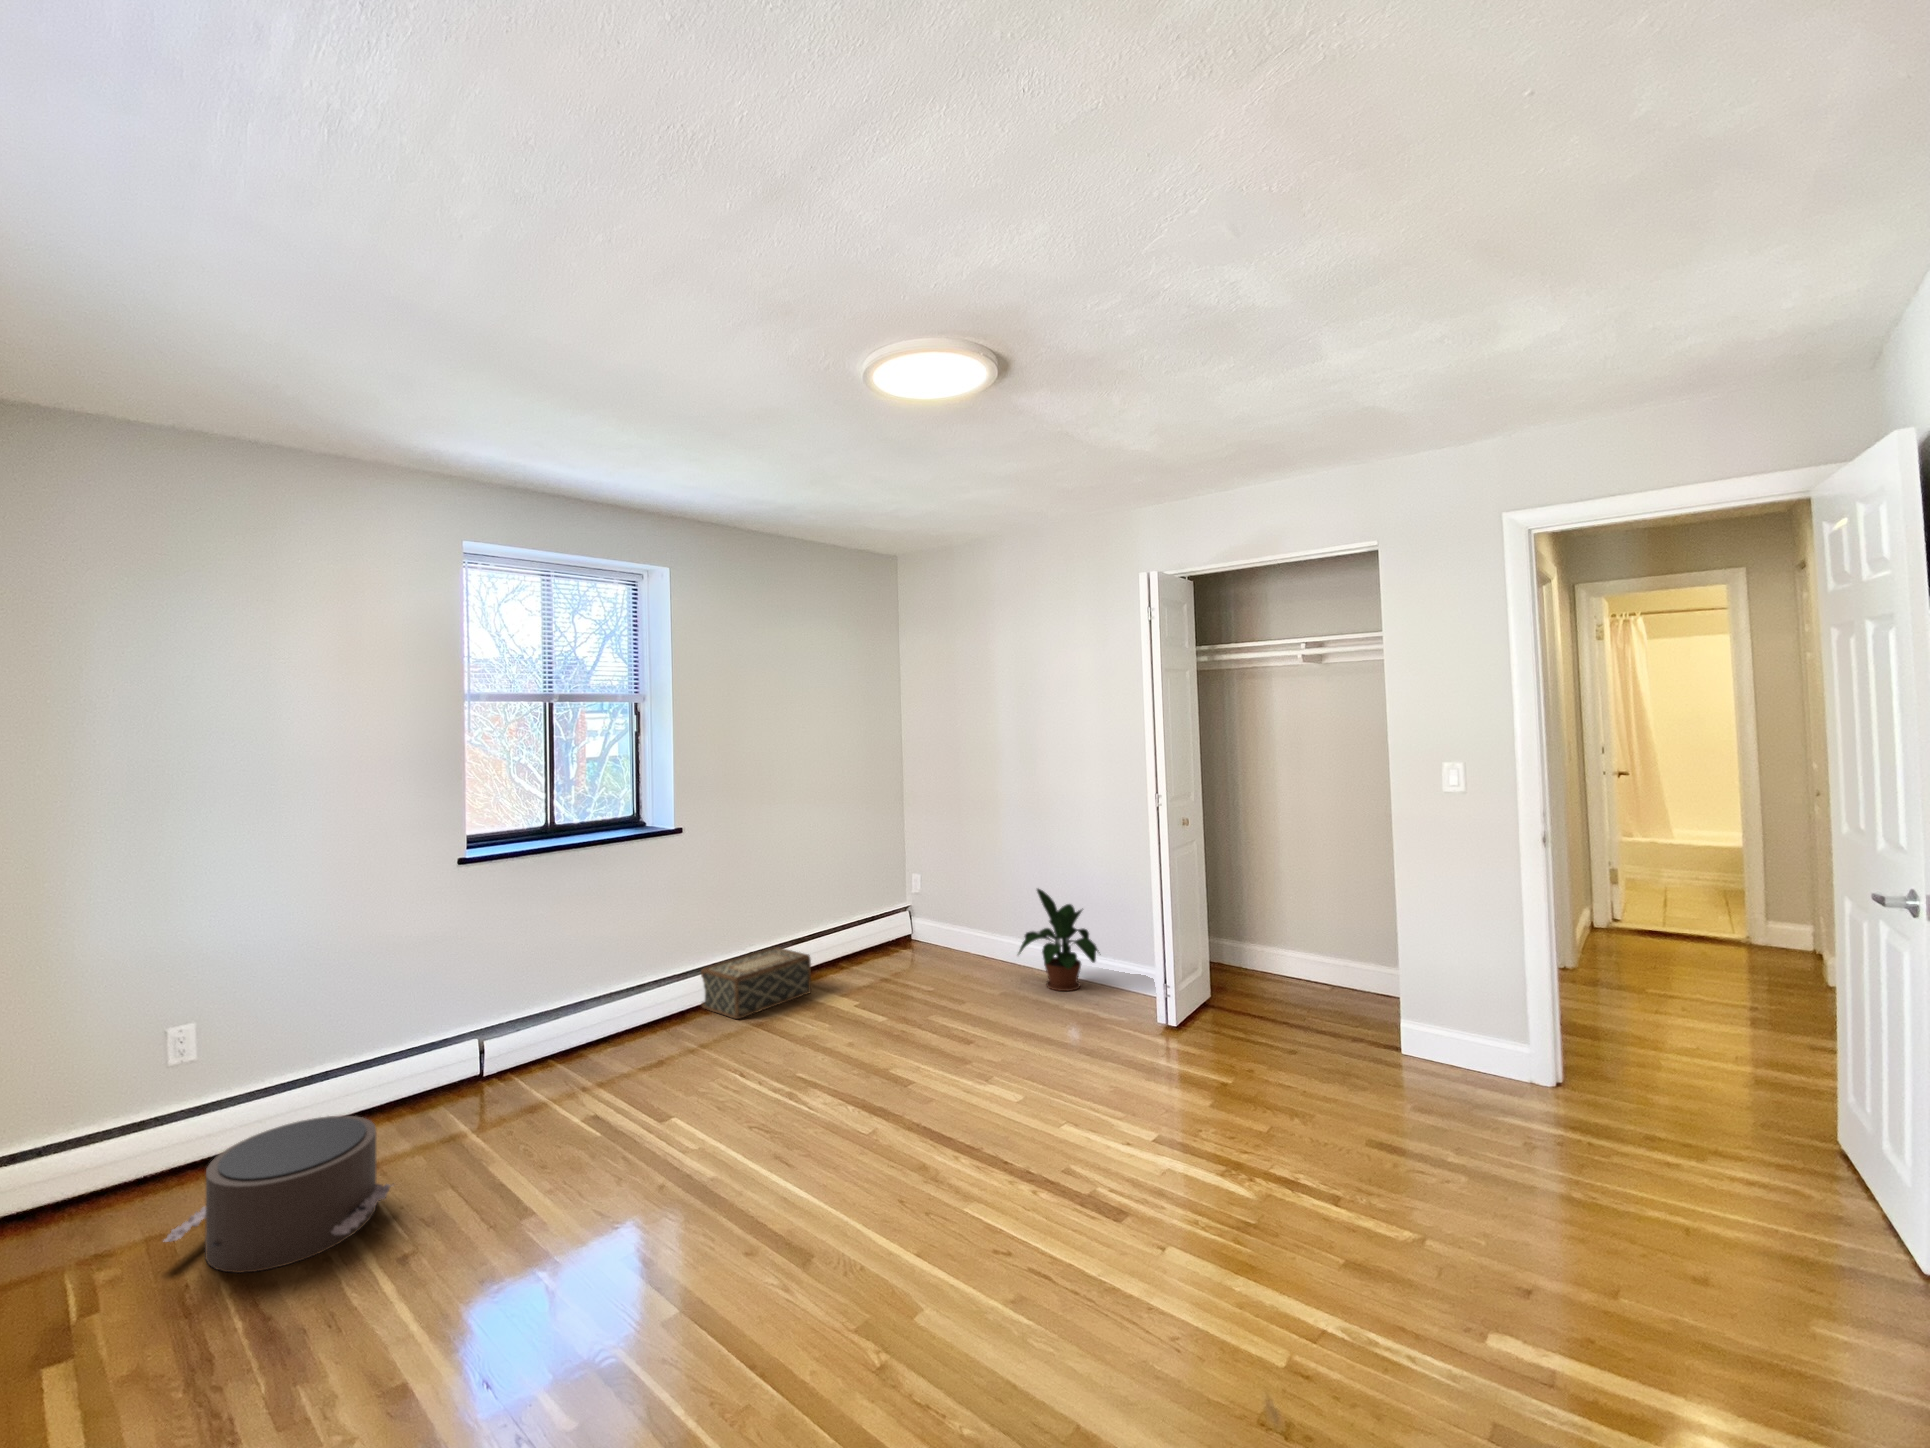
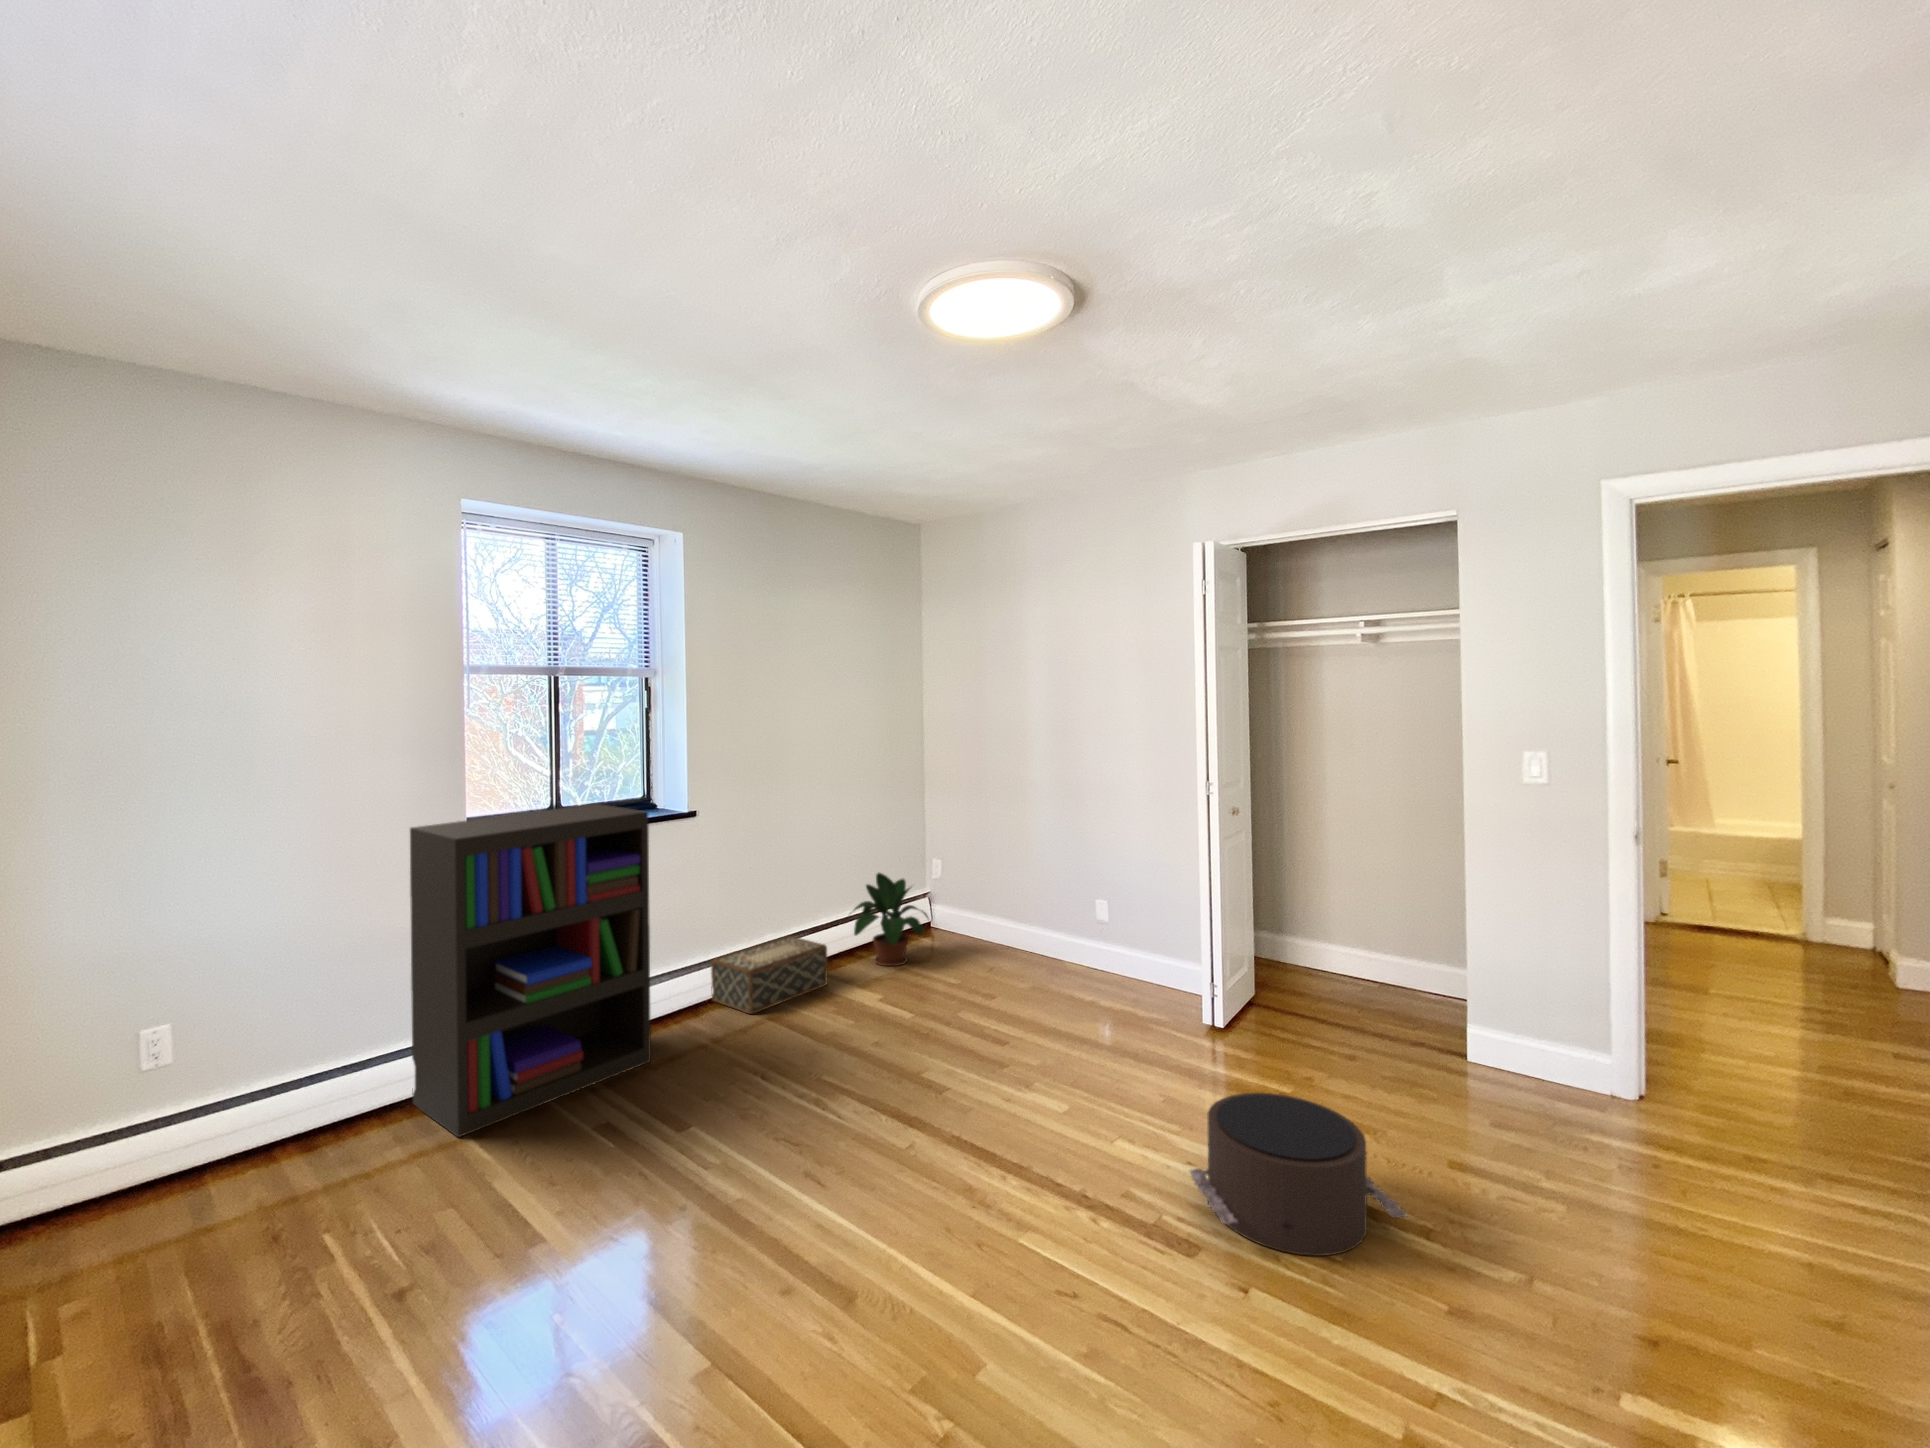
bookshelf: none [418,822,641,1129] -> present [410,804,651,1137]
potted plant: present [1018,889,1099,991] -> present [854,873,928,966]
pouf: present [163,1116,391,1273] -> present [1190,1093,1407,1256]

